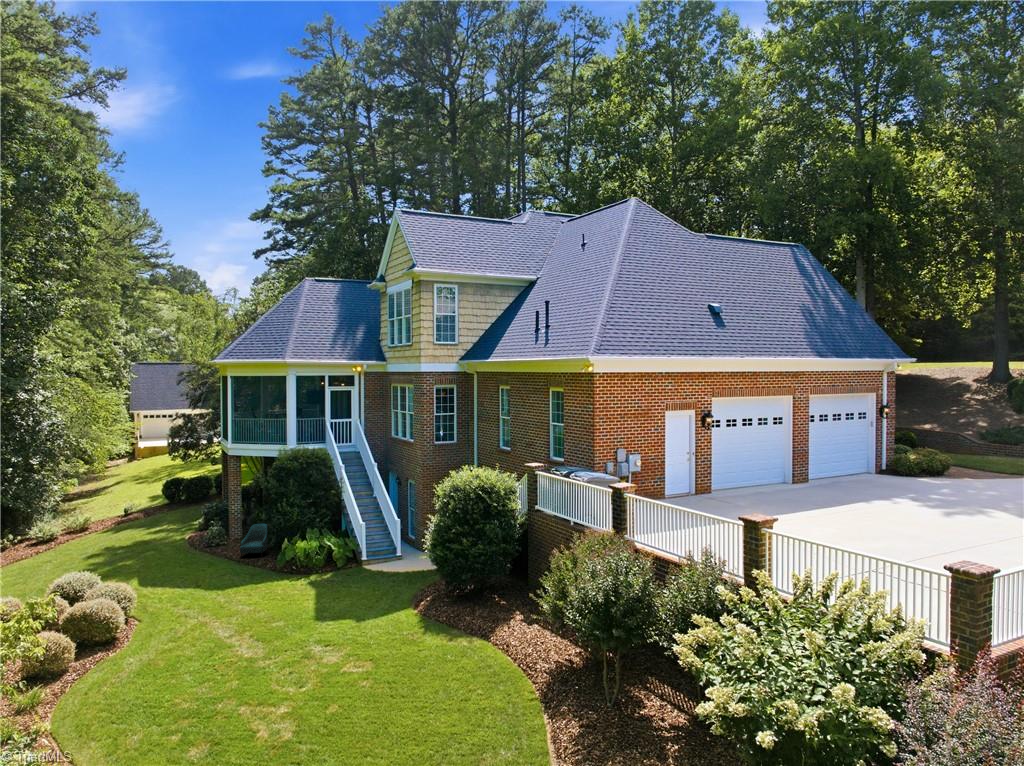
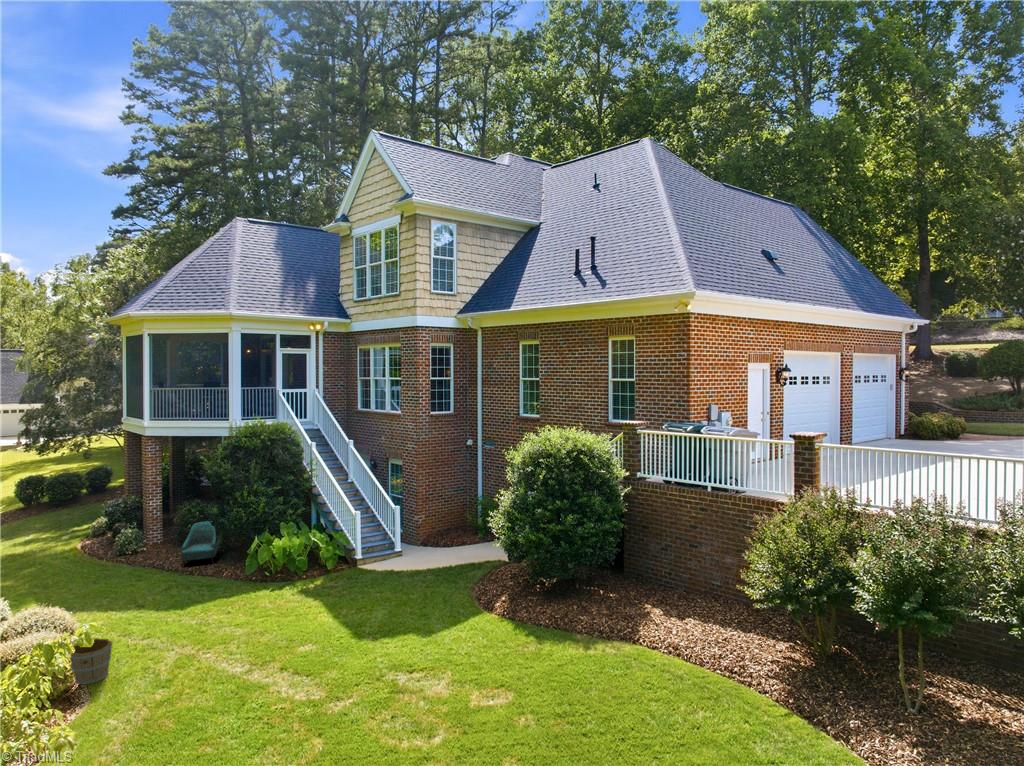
wooden bucket: none [112,613,145,645] -> present [71,638,113,685]

